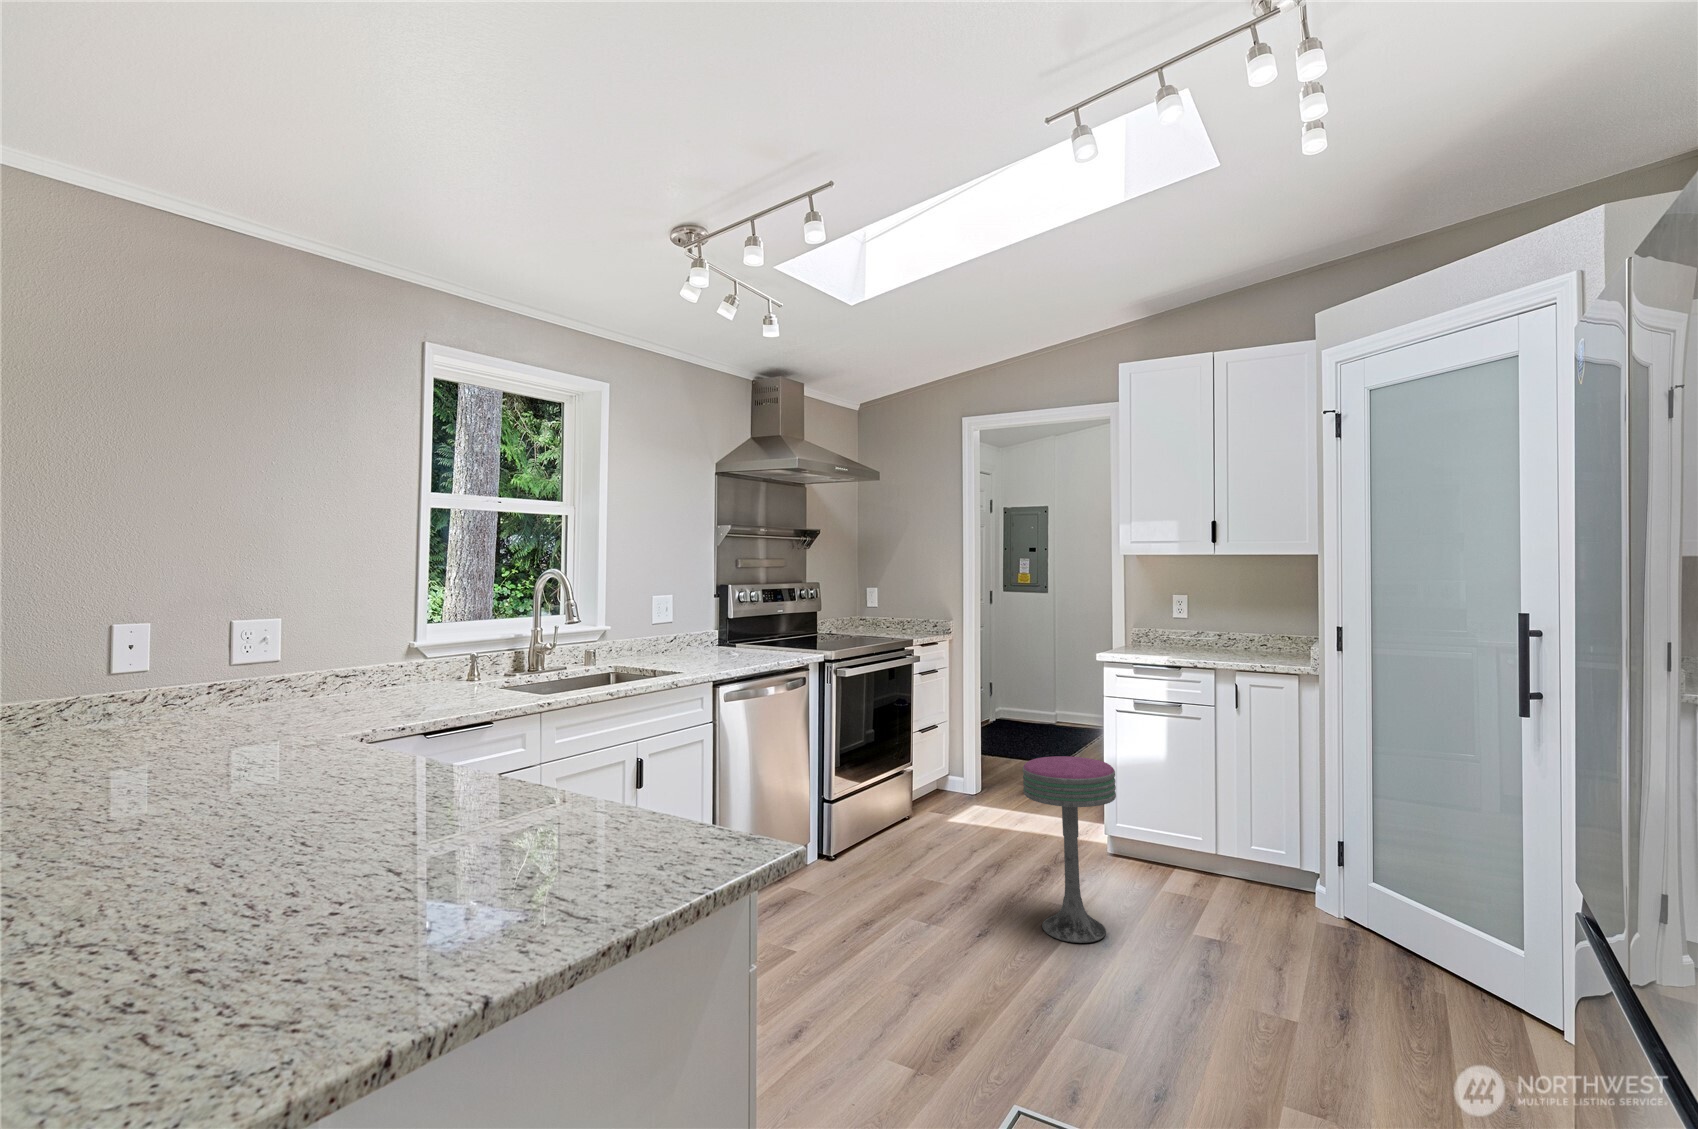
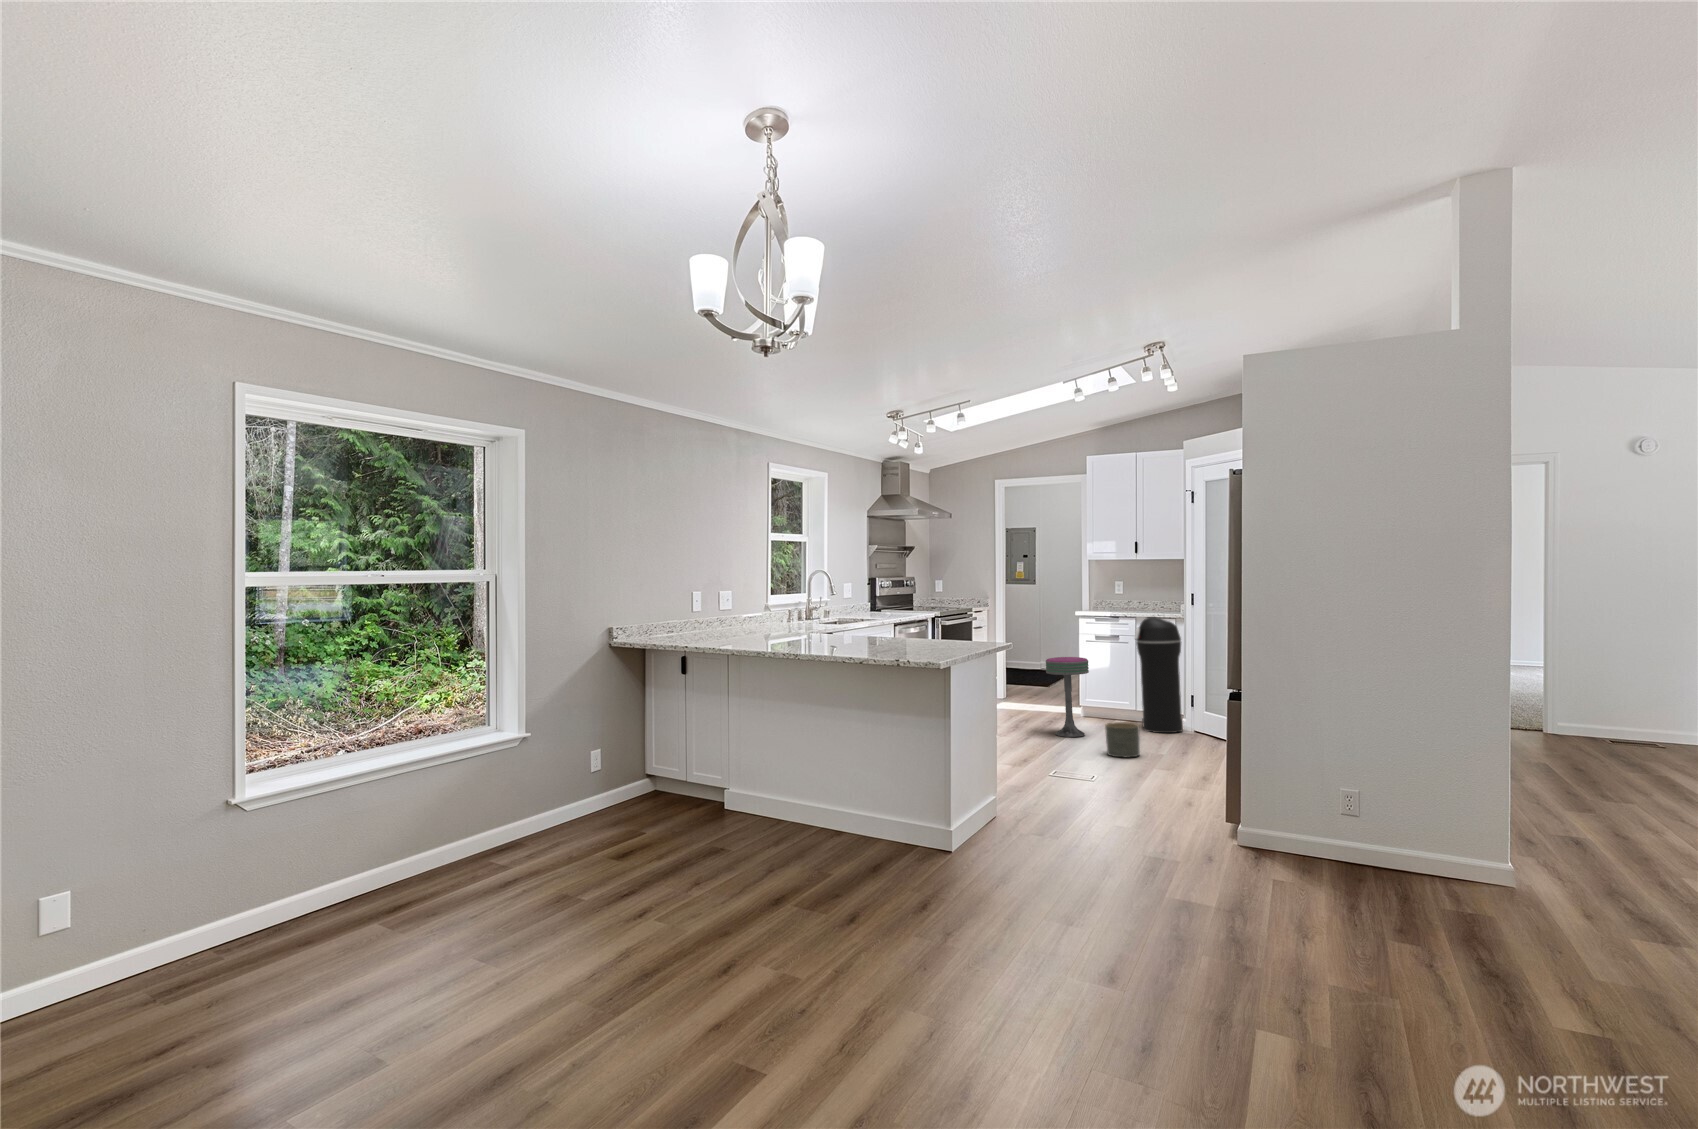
trash can: none [1215,674,1324,934] -> present [1135,617,1183,733]
planter: none [1152,953,1244,1073] -> present [1105,722,1140,758]

